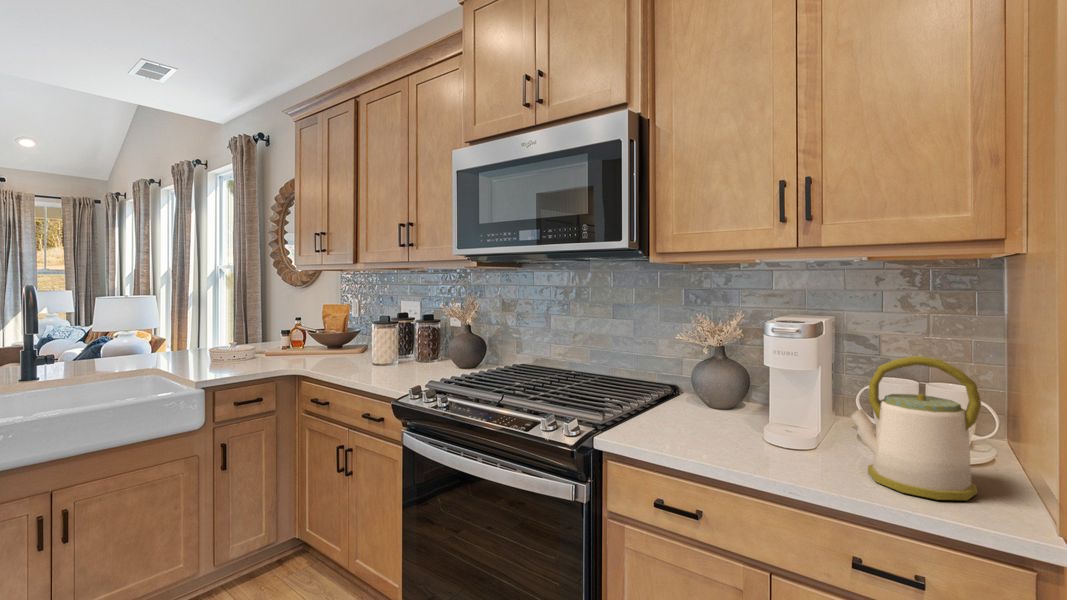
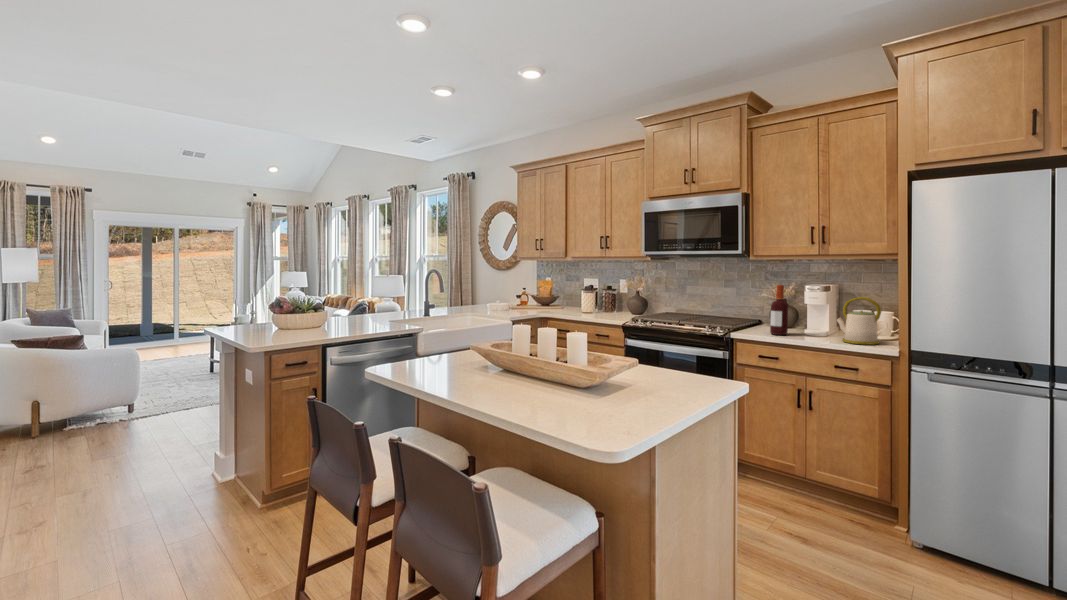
bottle: none [687,319,728,445] -> present [770,285,788,335]

